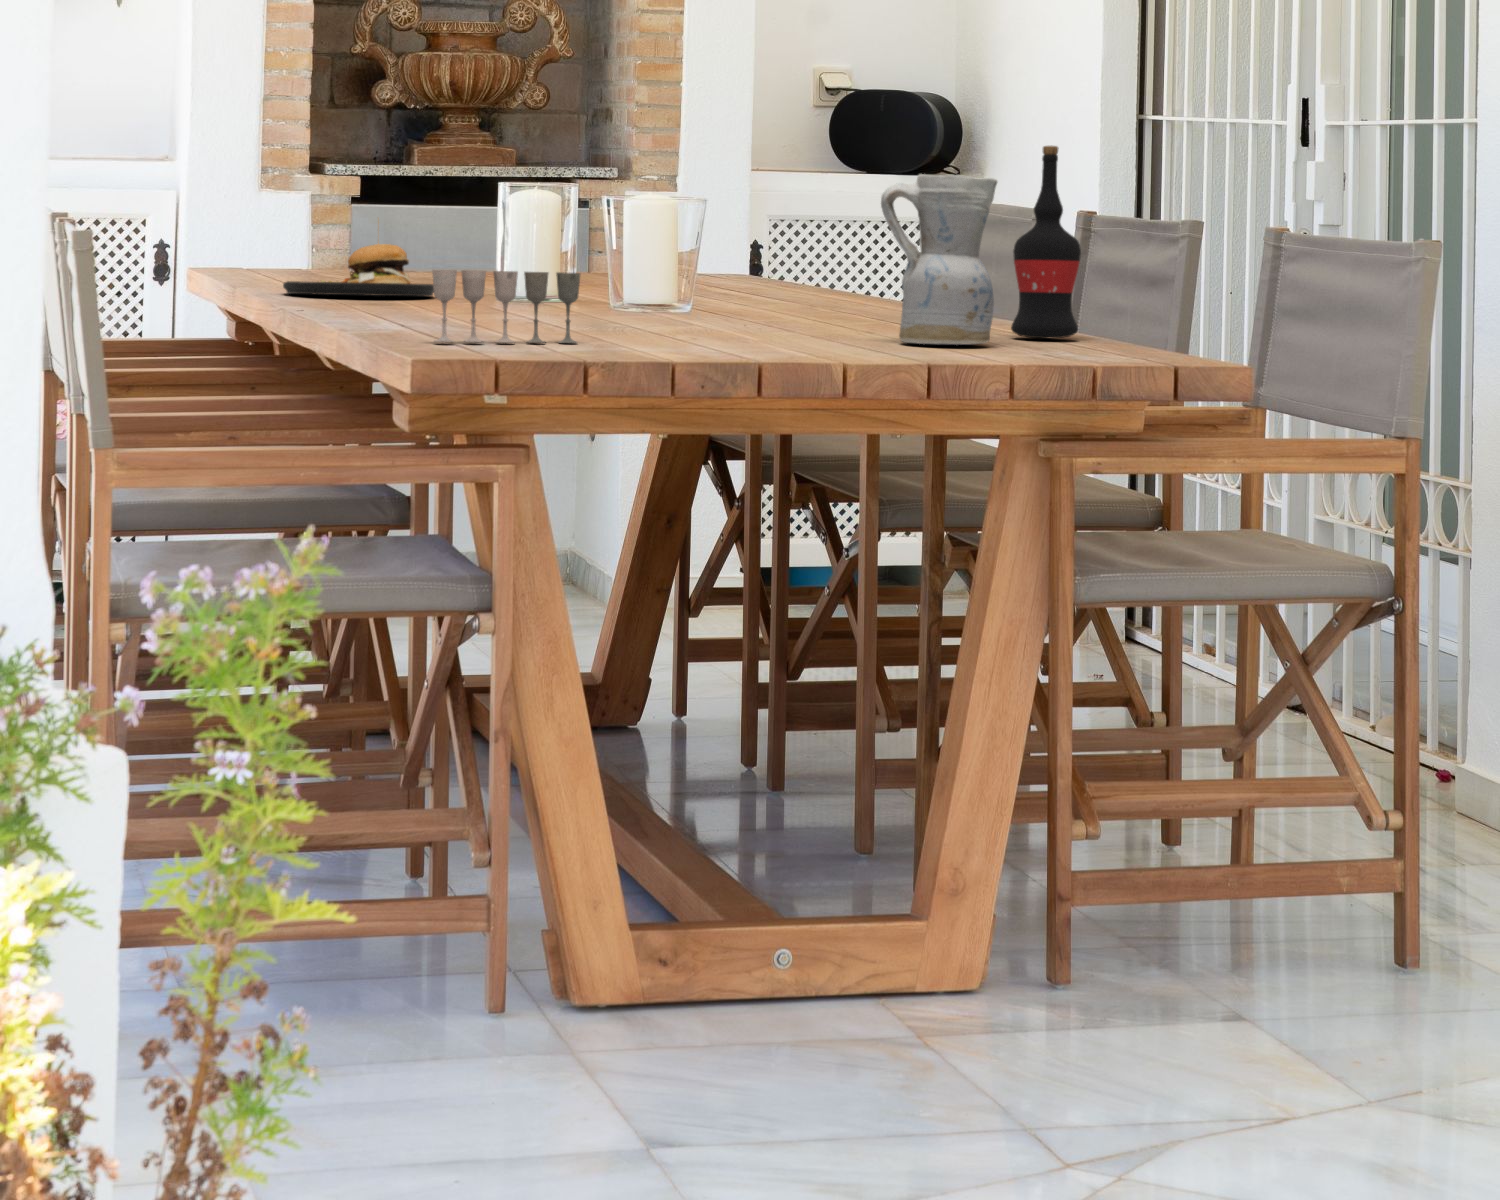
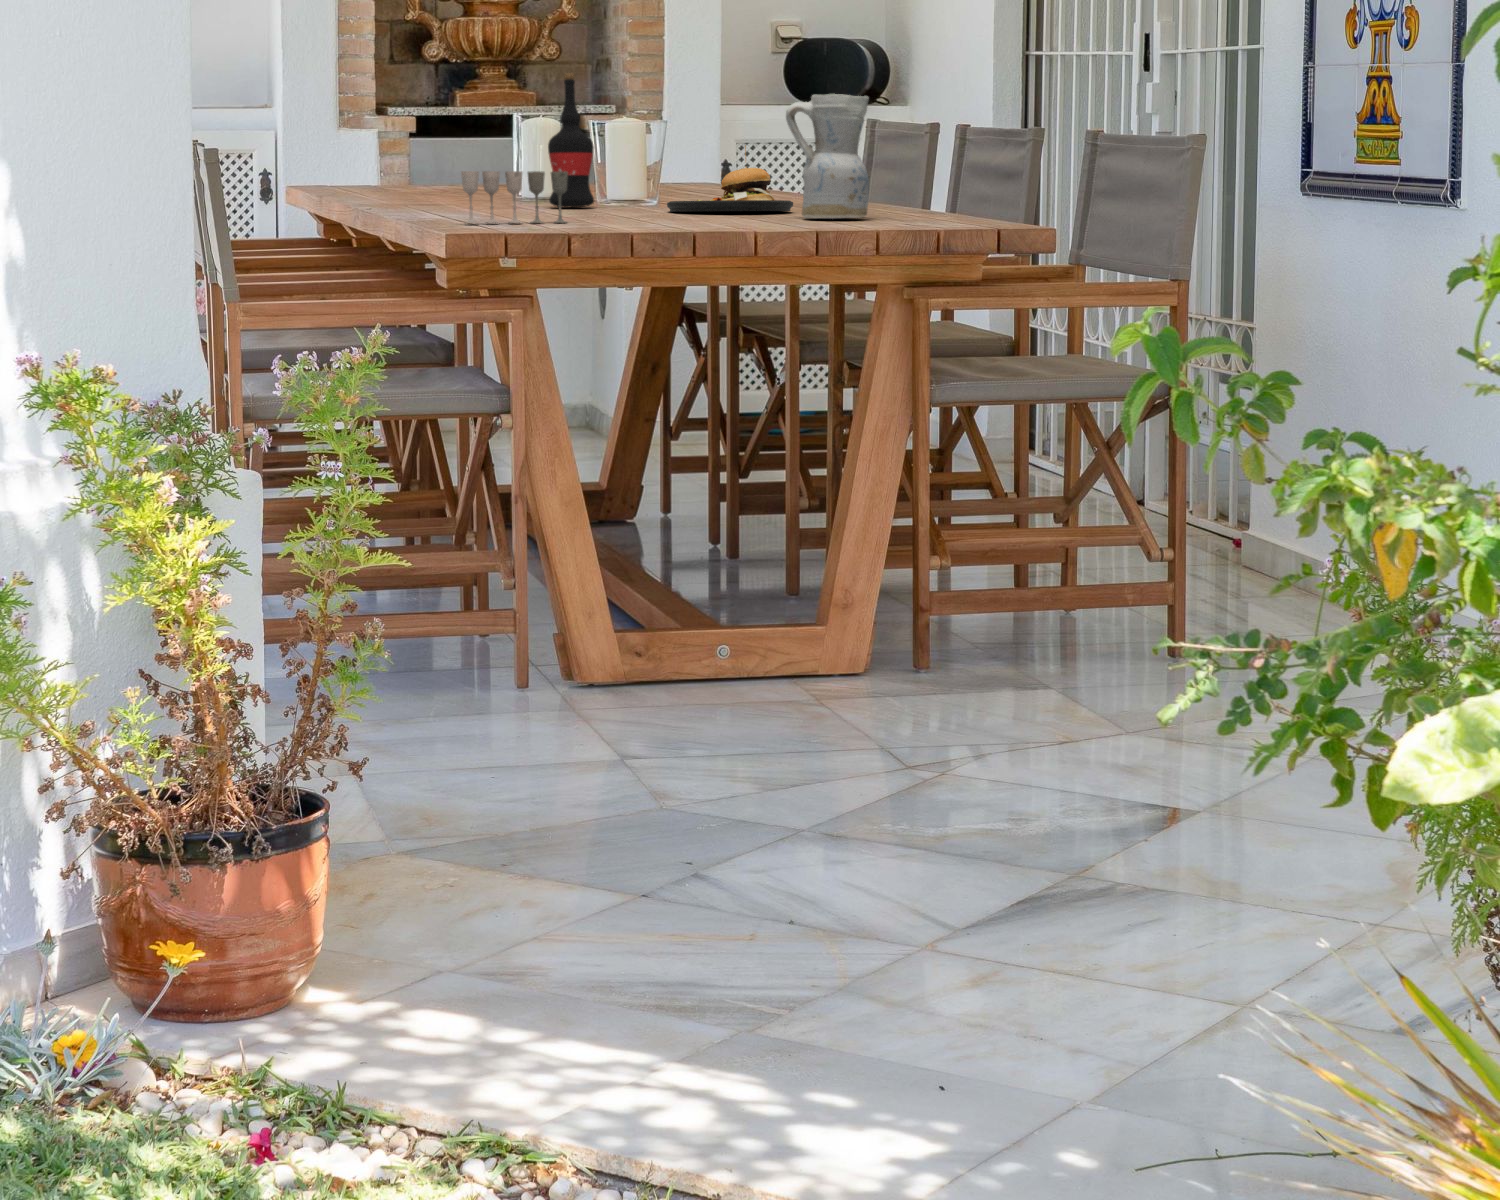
wine bottle: present [1011,146,1081,339] -> present [548,73,595,208]
plate: present [283,243,434,296] -> present [667,145,793,212]

